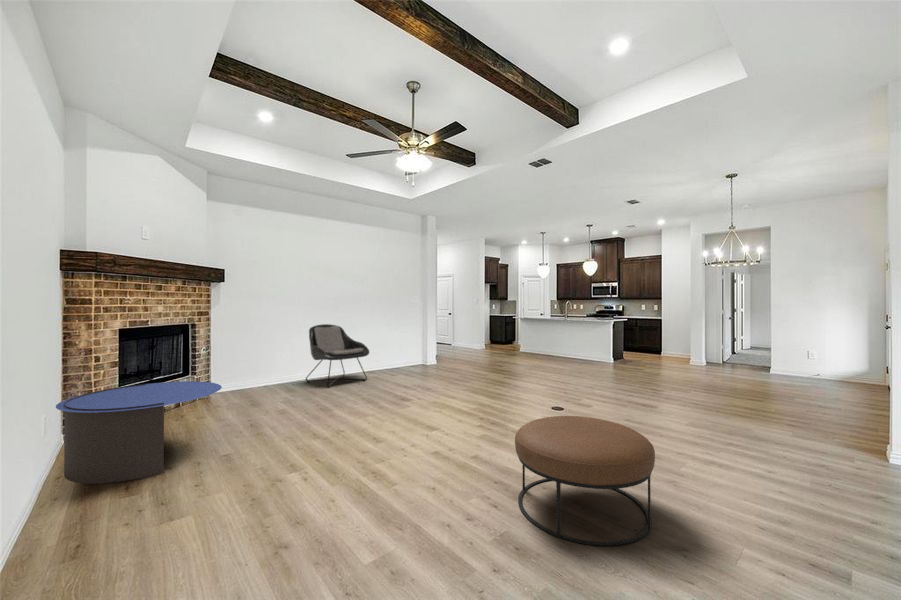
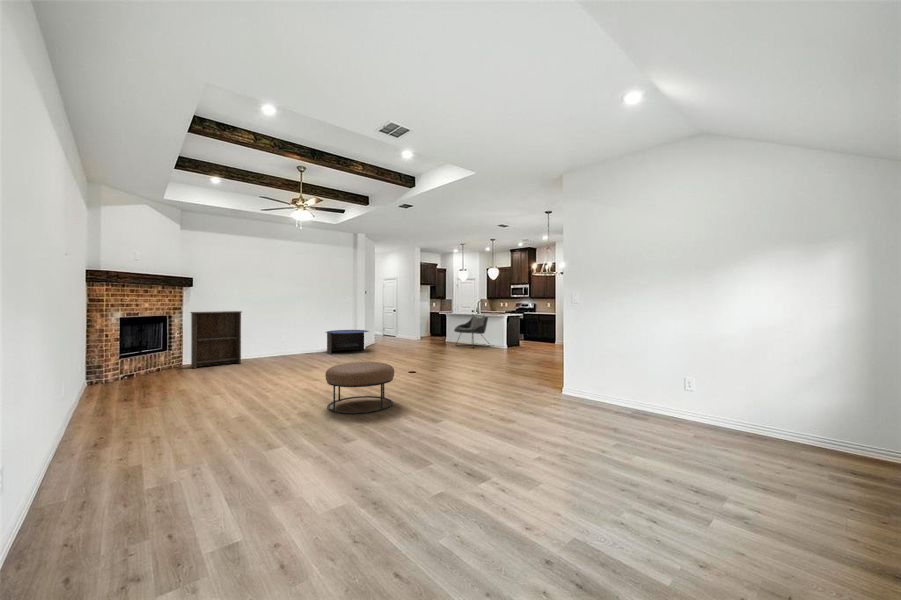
bookshelf: none [221,317,292,401] -> present [191,311,242,369]
lounge chair: present [306,324,369,388] -> present [454,316,488,347]
coffee table: present [56,381,222,484] -> present [326,330,368,354]

